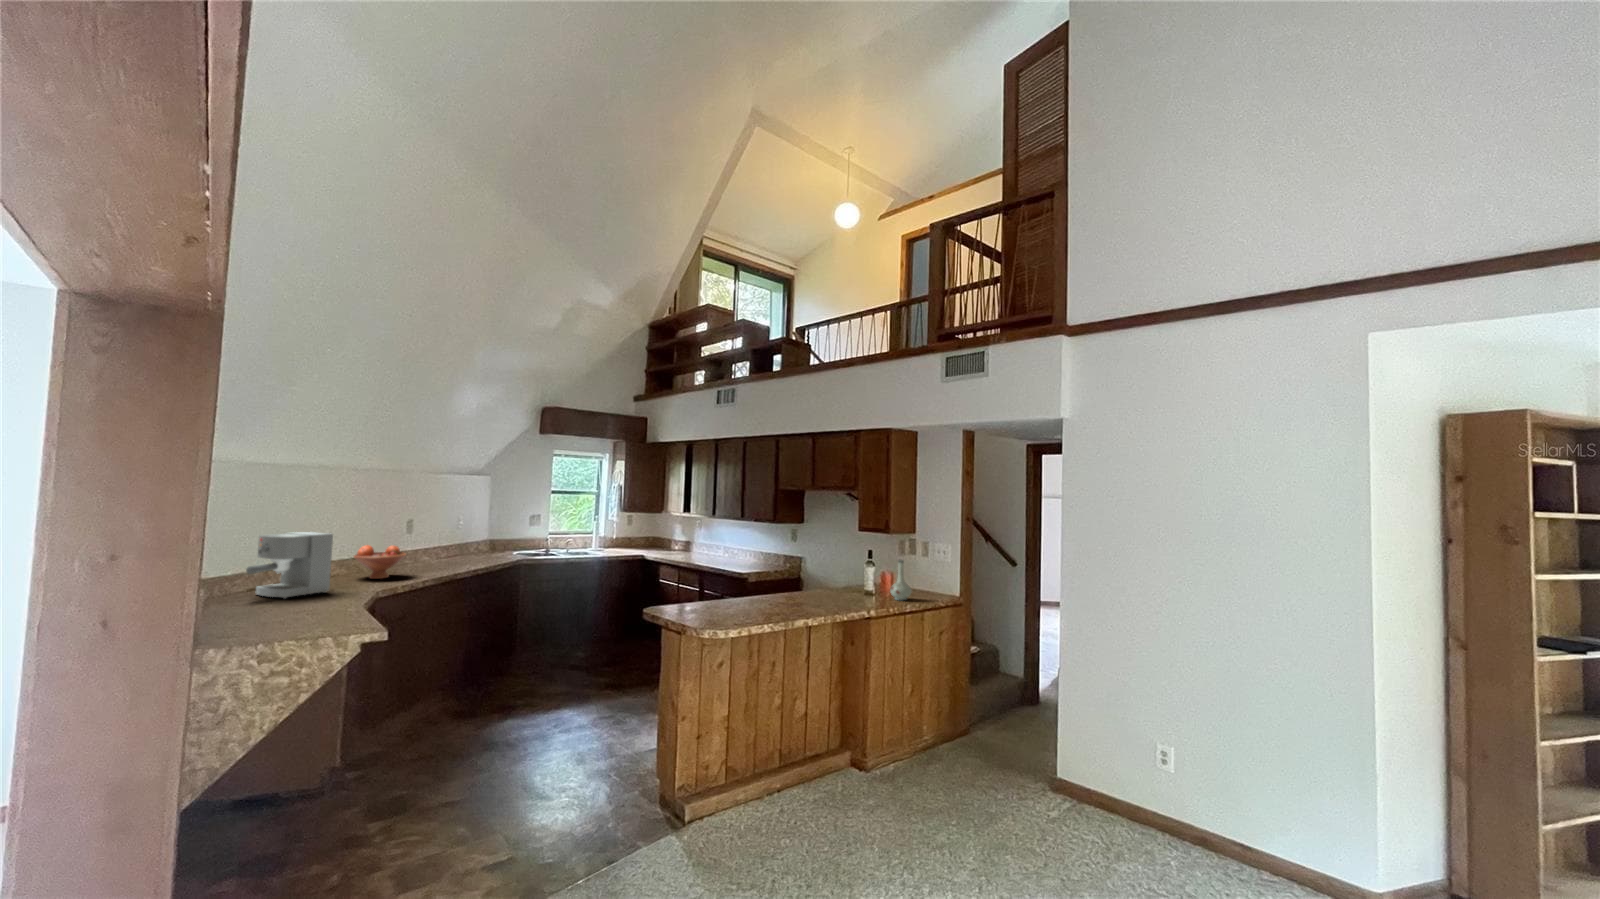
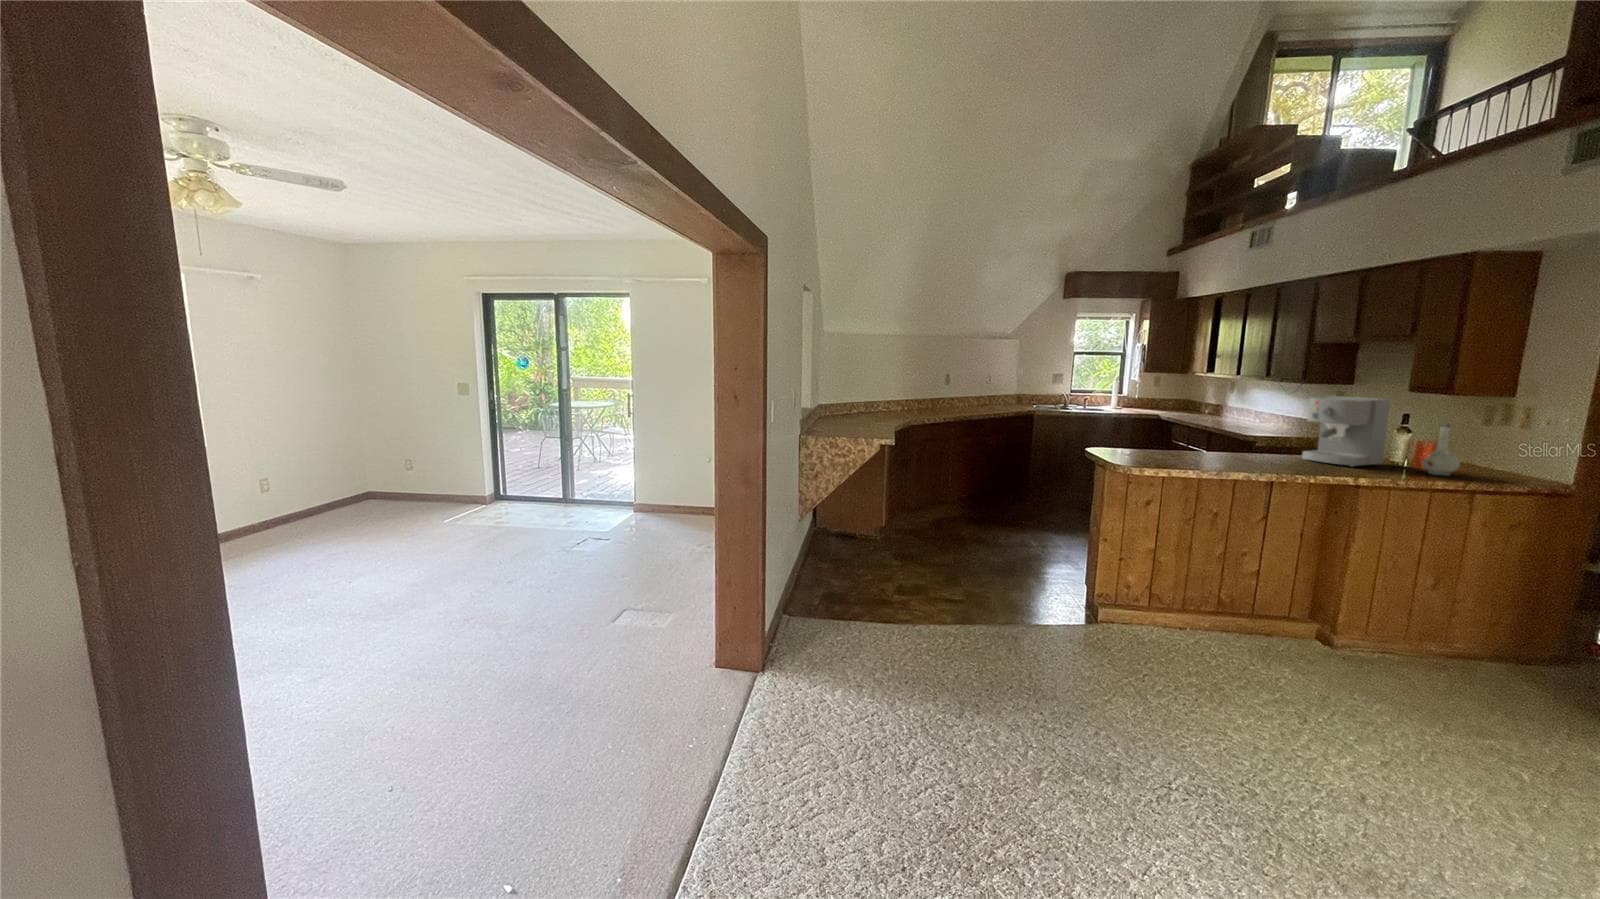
coffee maker: present [246,532,333,599] -> present [1302,396,1390,467]
fruit bowl: present [354,545,407,579] -> none [900,389,934,415]

